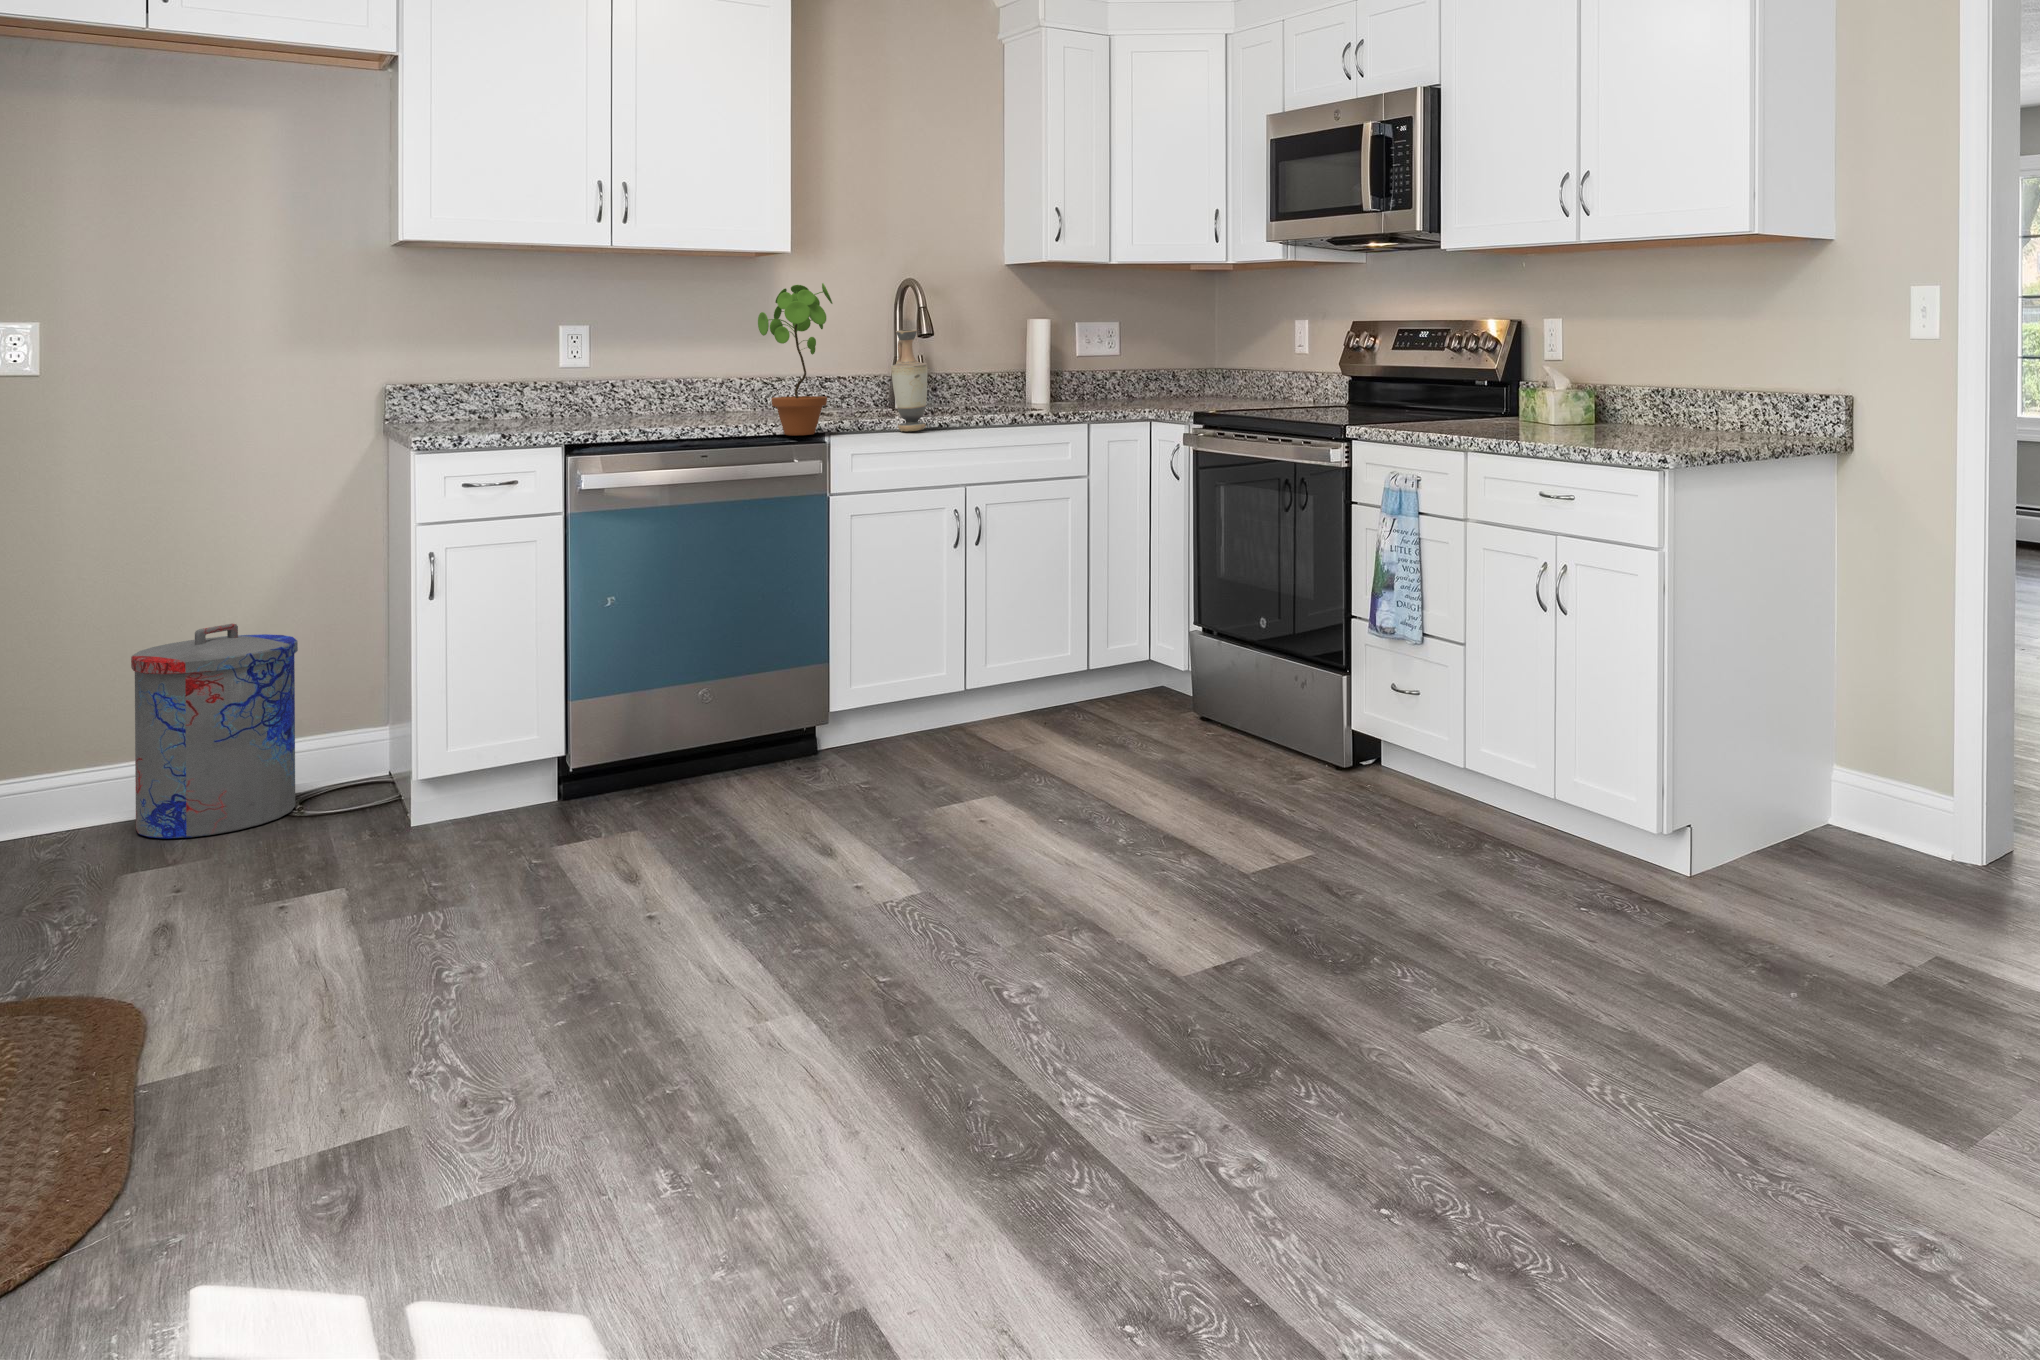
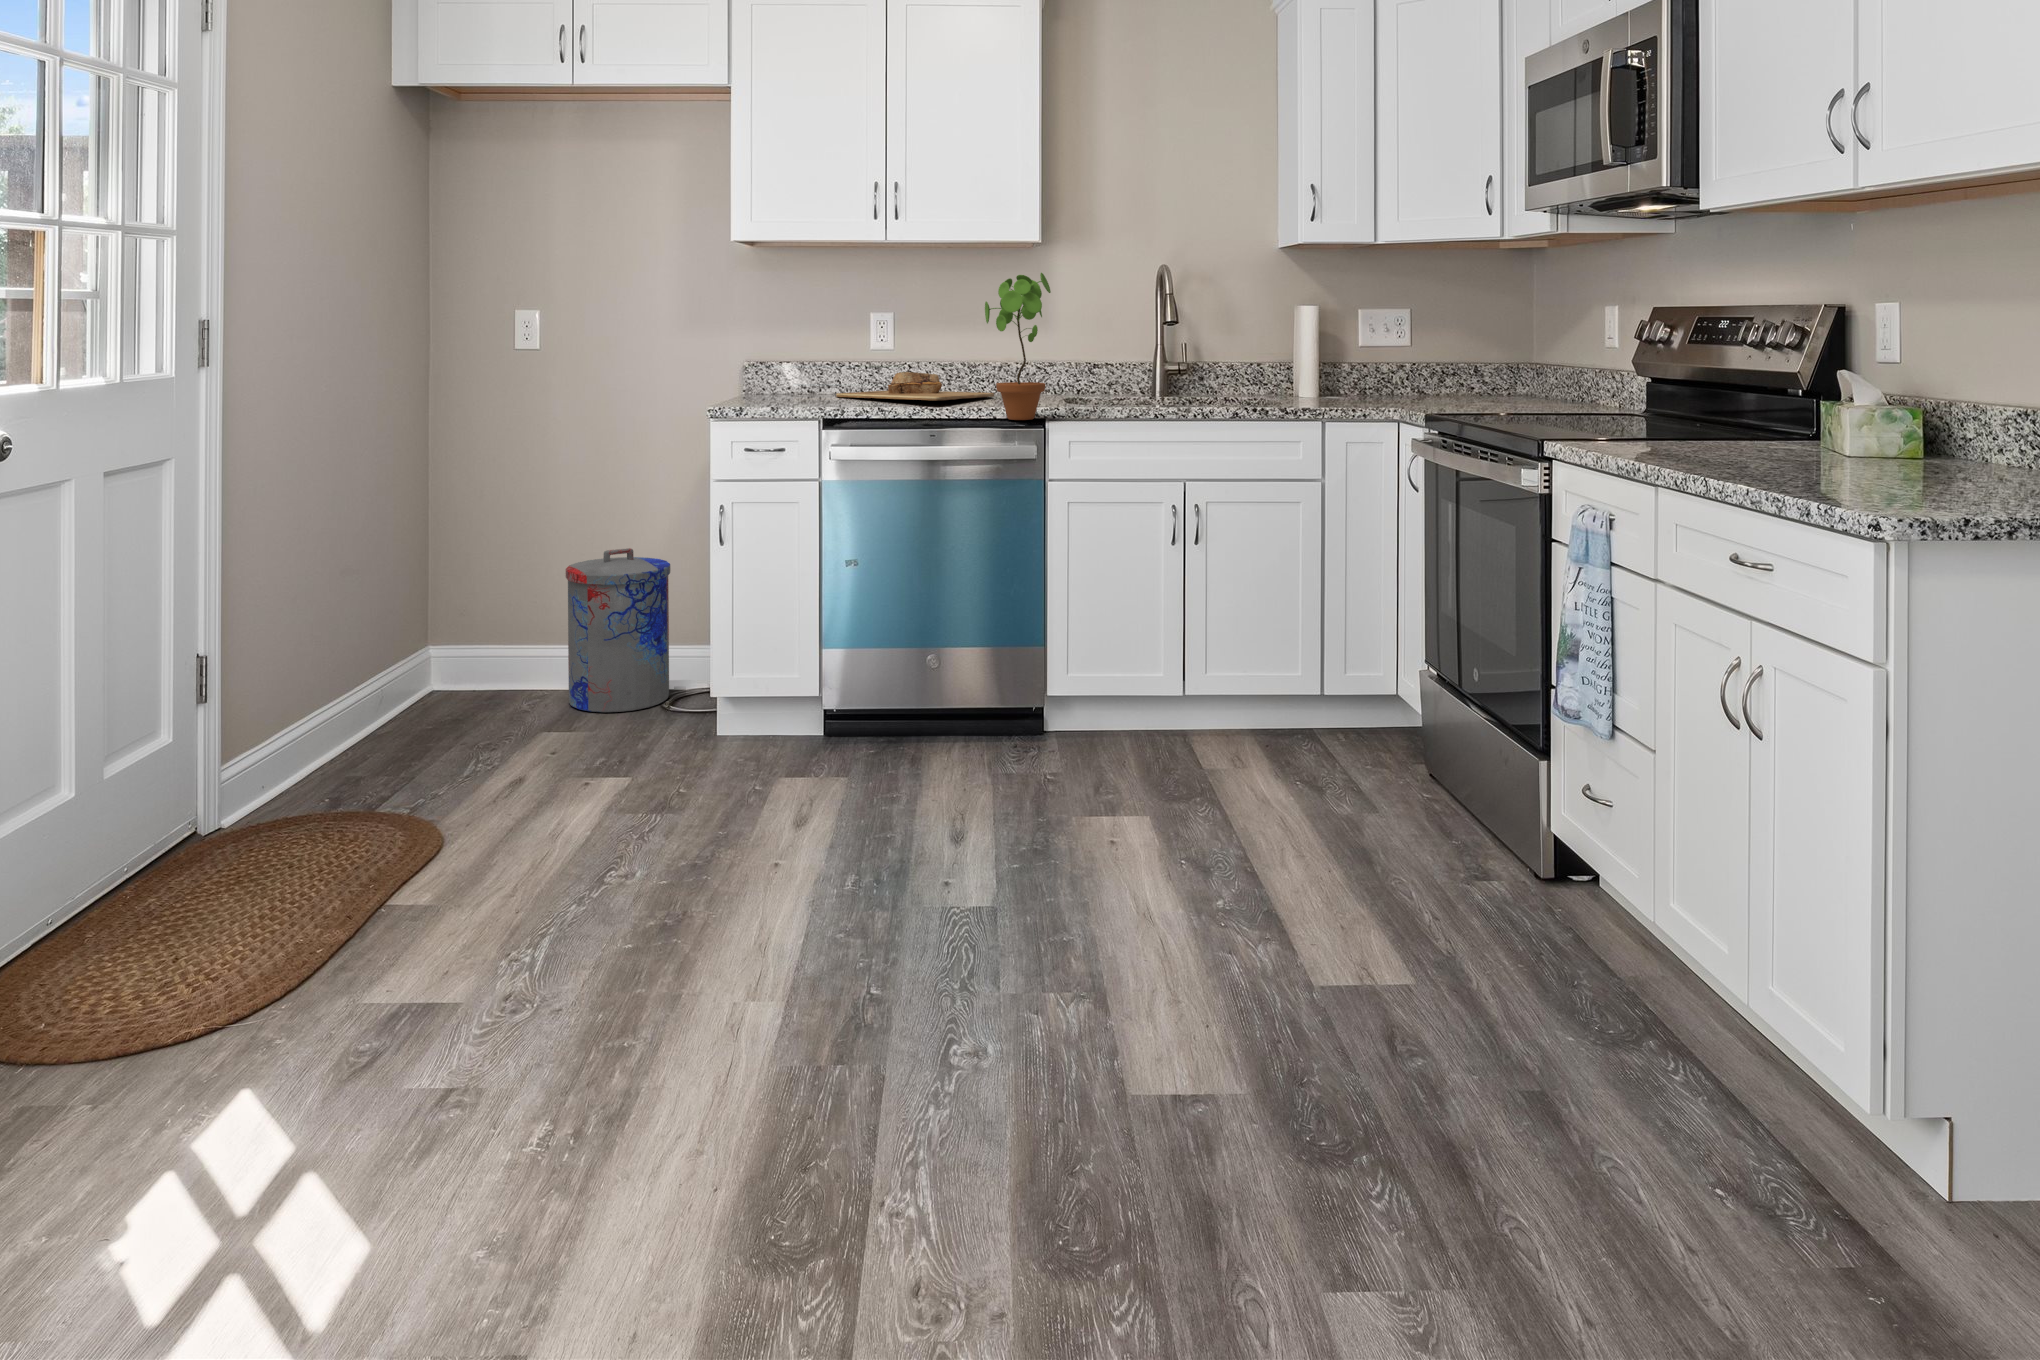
vase: present [891,329,927,432] -> none [1109,318,1143,421]
cutting board: none [527,390,722,422] -> present [836,372,994,400]

